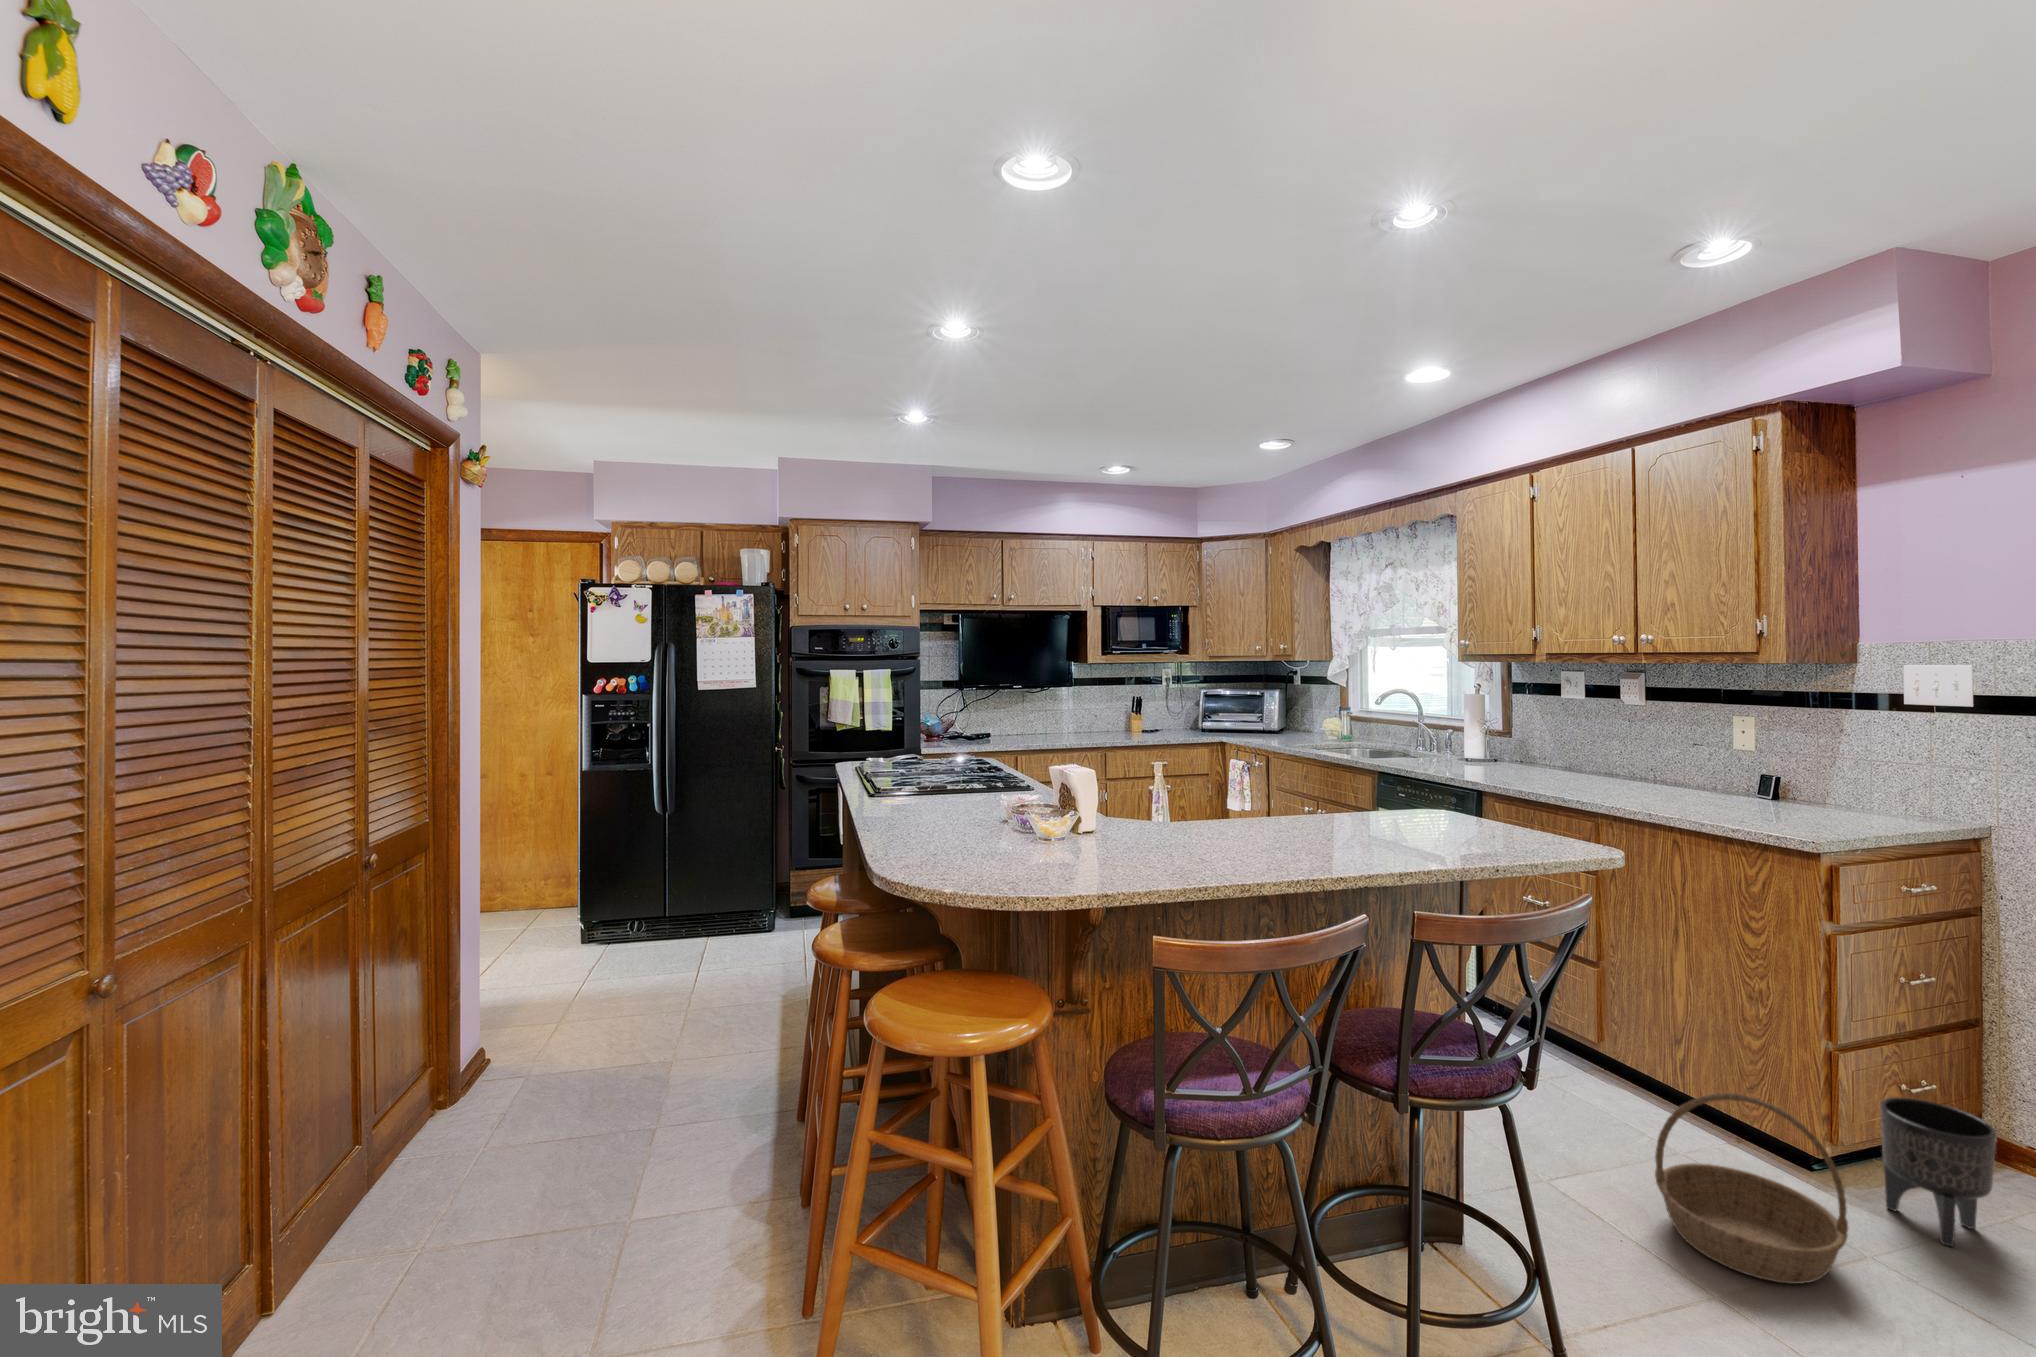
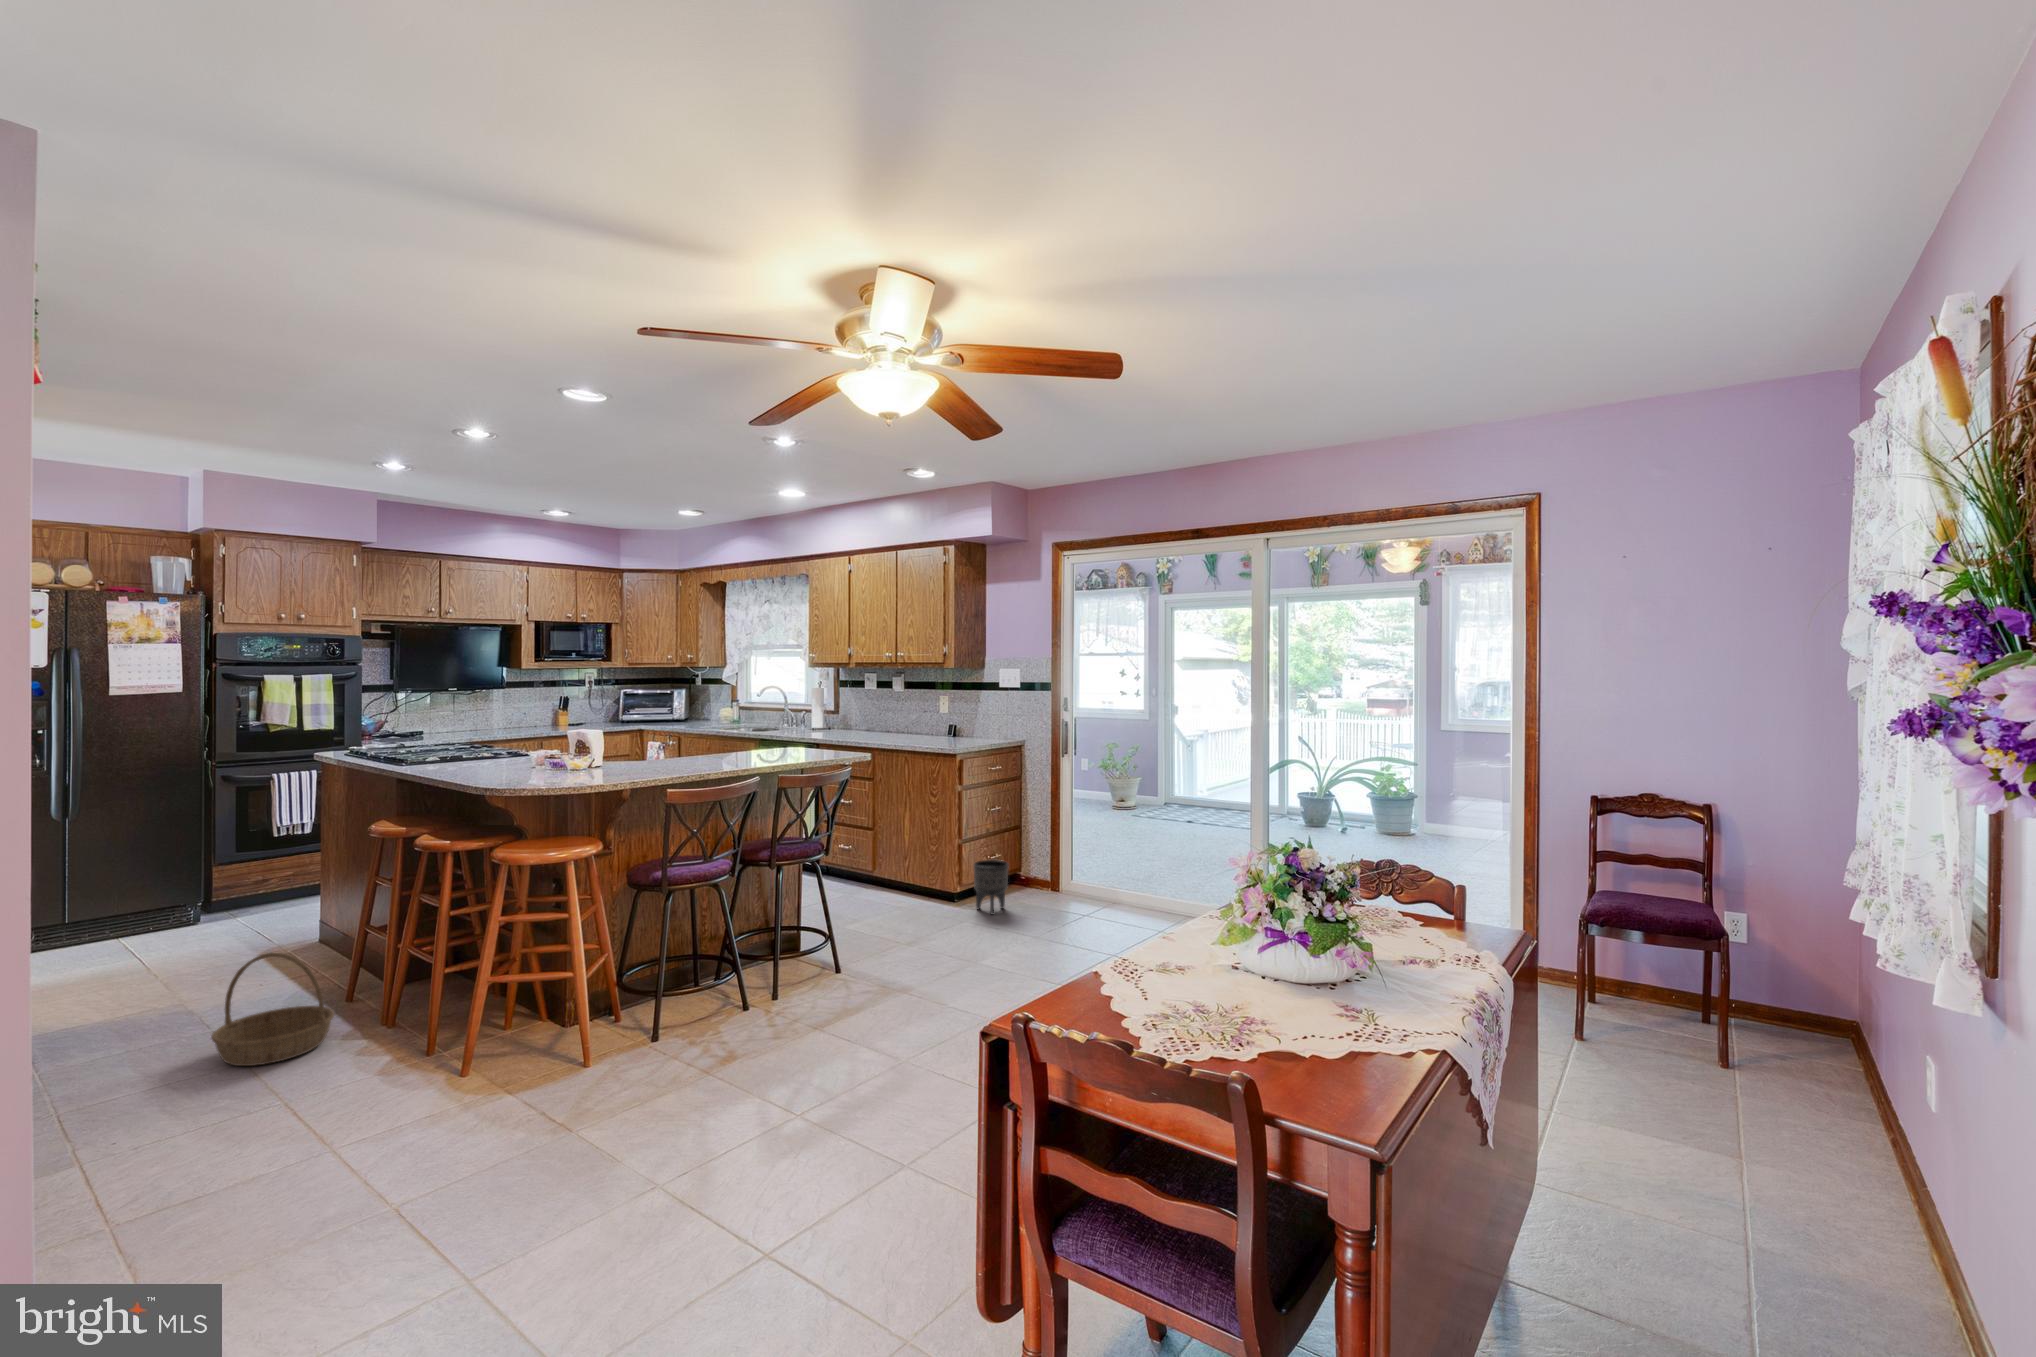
basket: present [1655,1093,1849,1284] -> present [211,953,334,1066]

